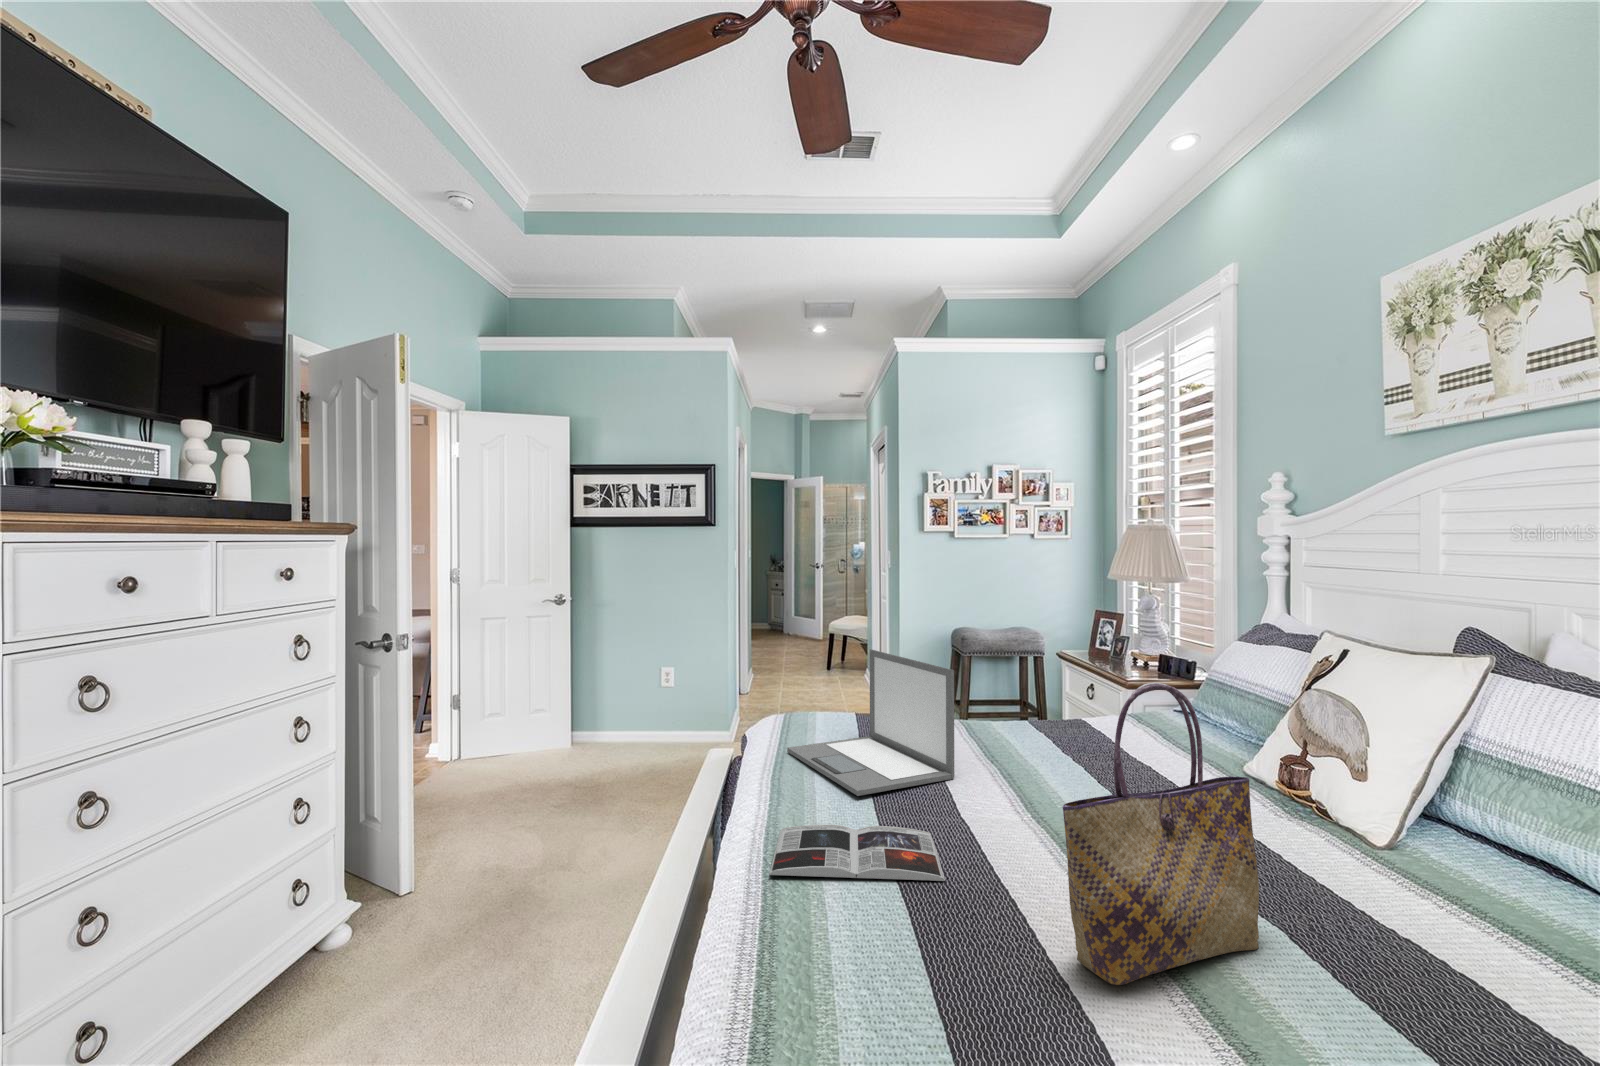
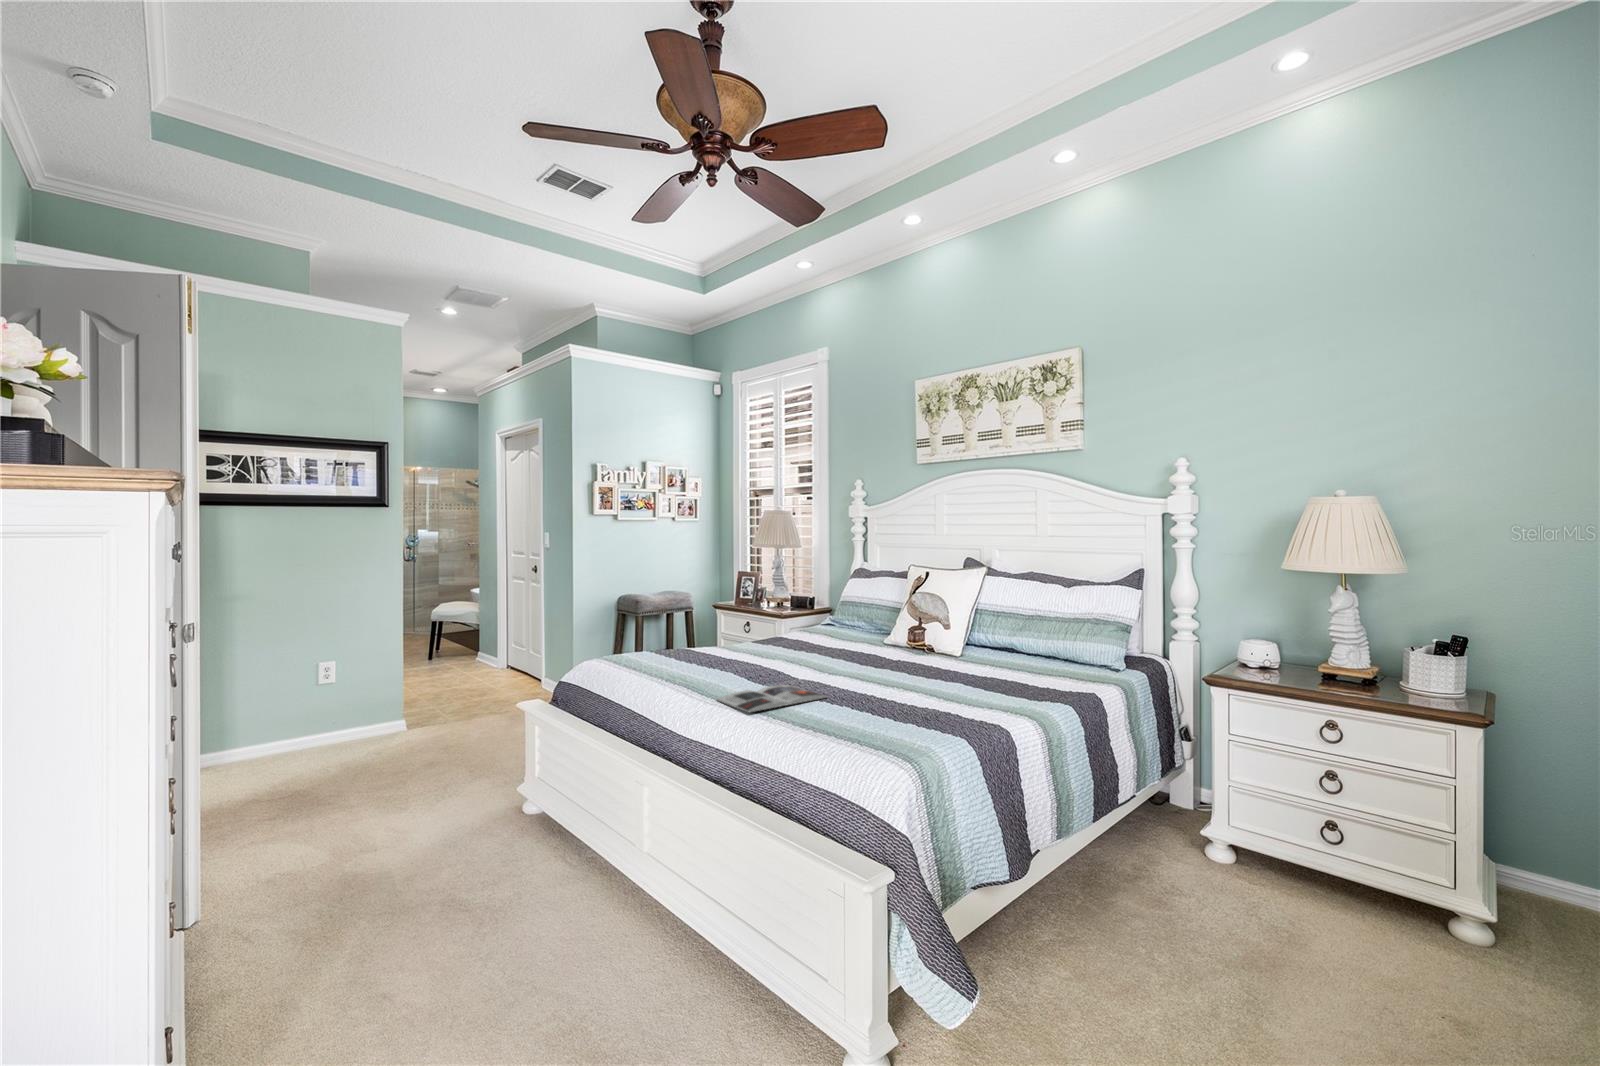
laptop: present [787,649,955,796] -> none [645,596,766,680]
tote bag: present [1063,683,1259,985] -> none [908,579,957,705]

